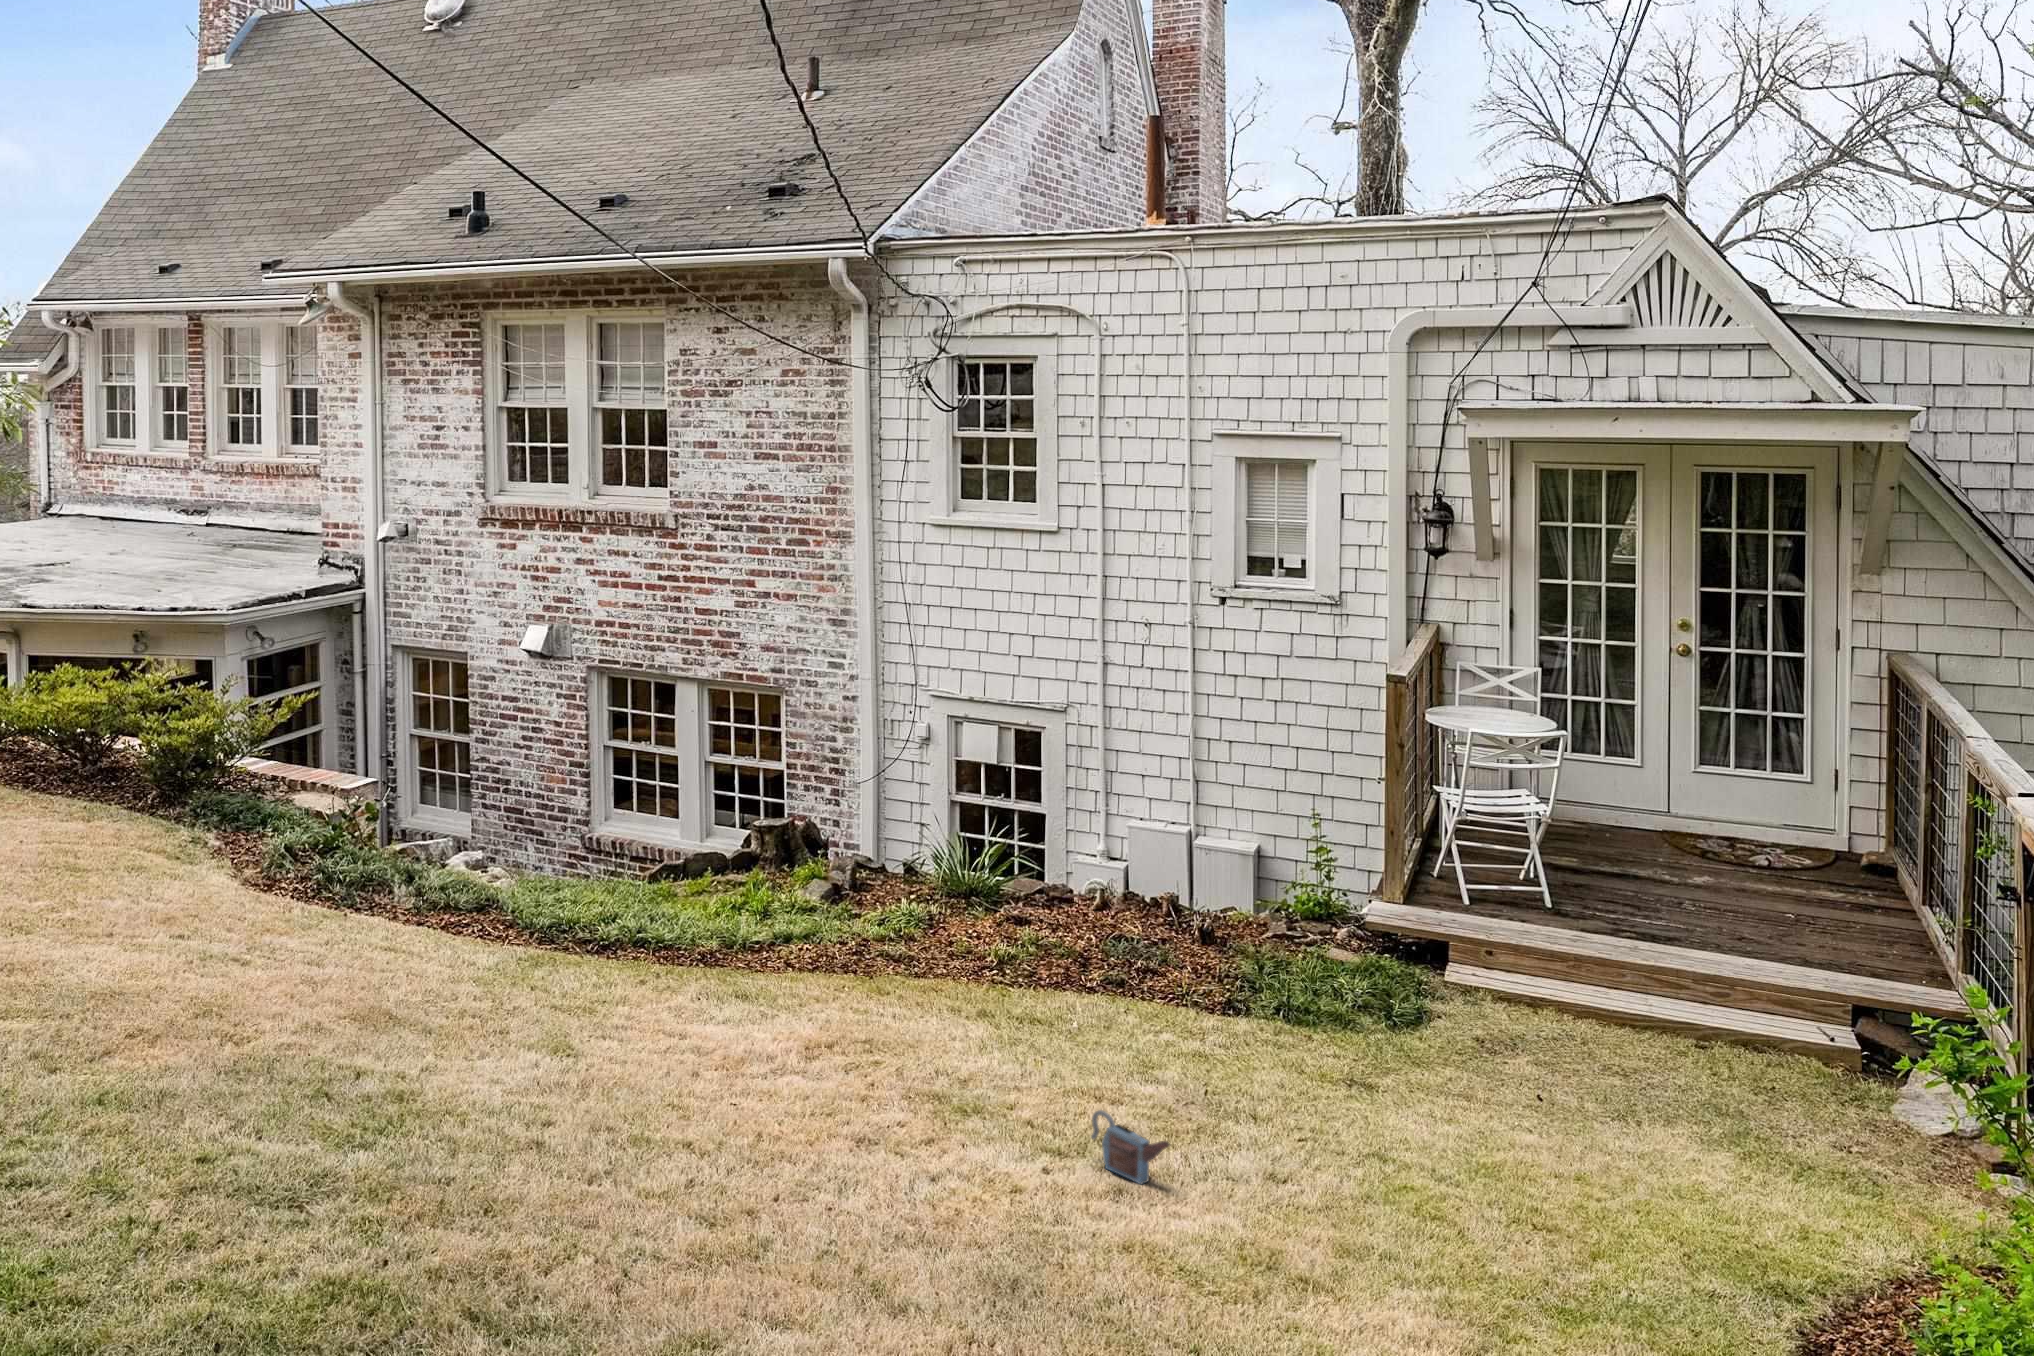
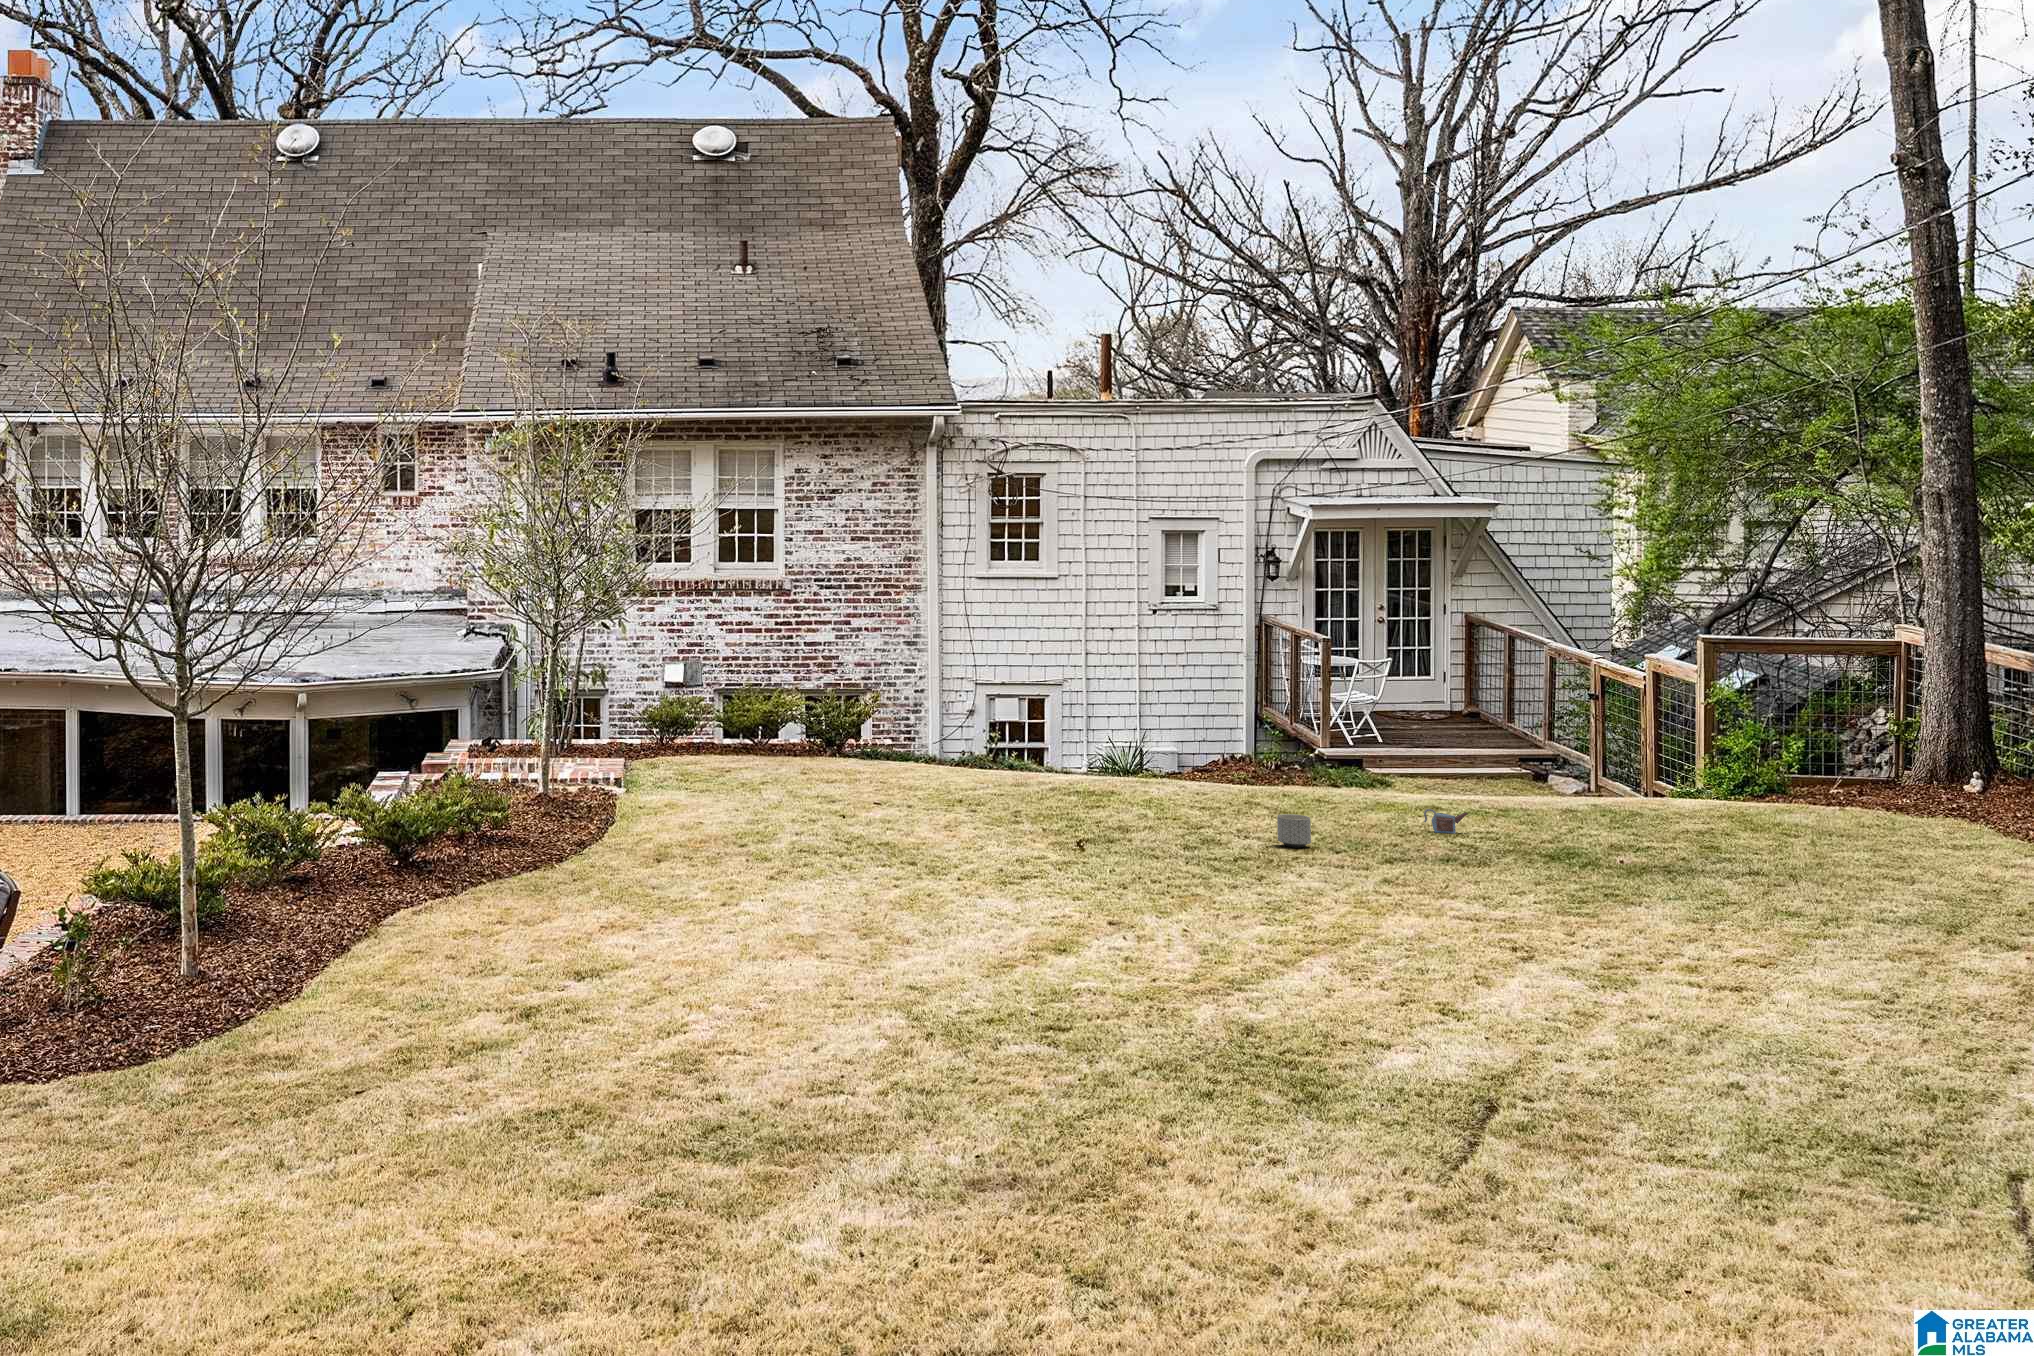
planter: none [589,1067,658,1152] -> present [1277,814,1311,848]

